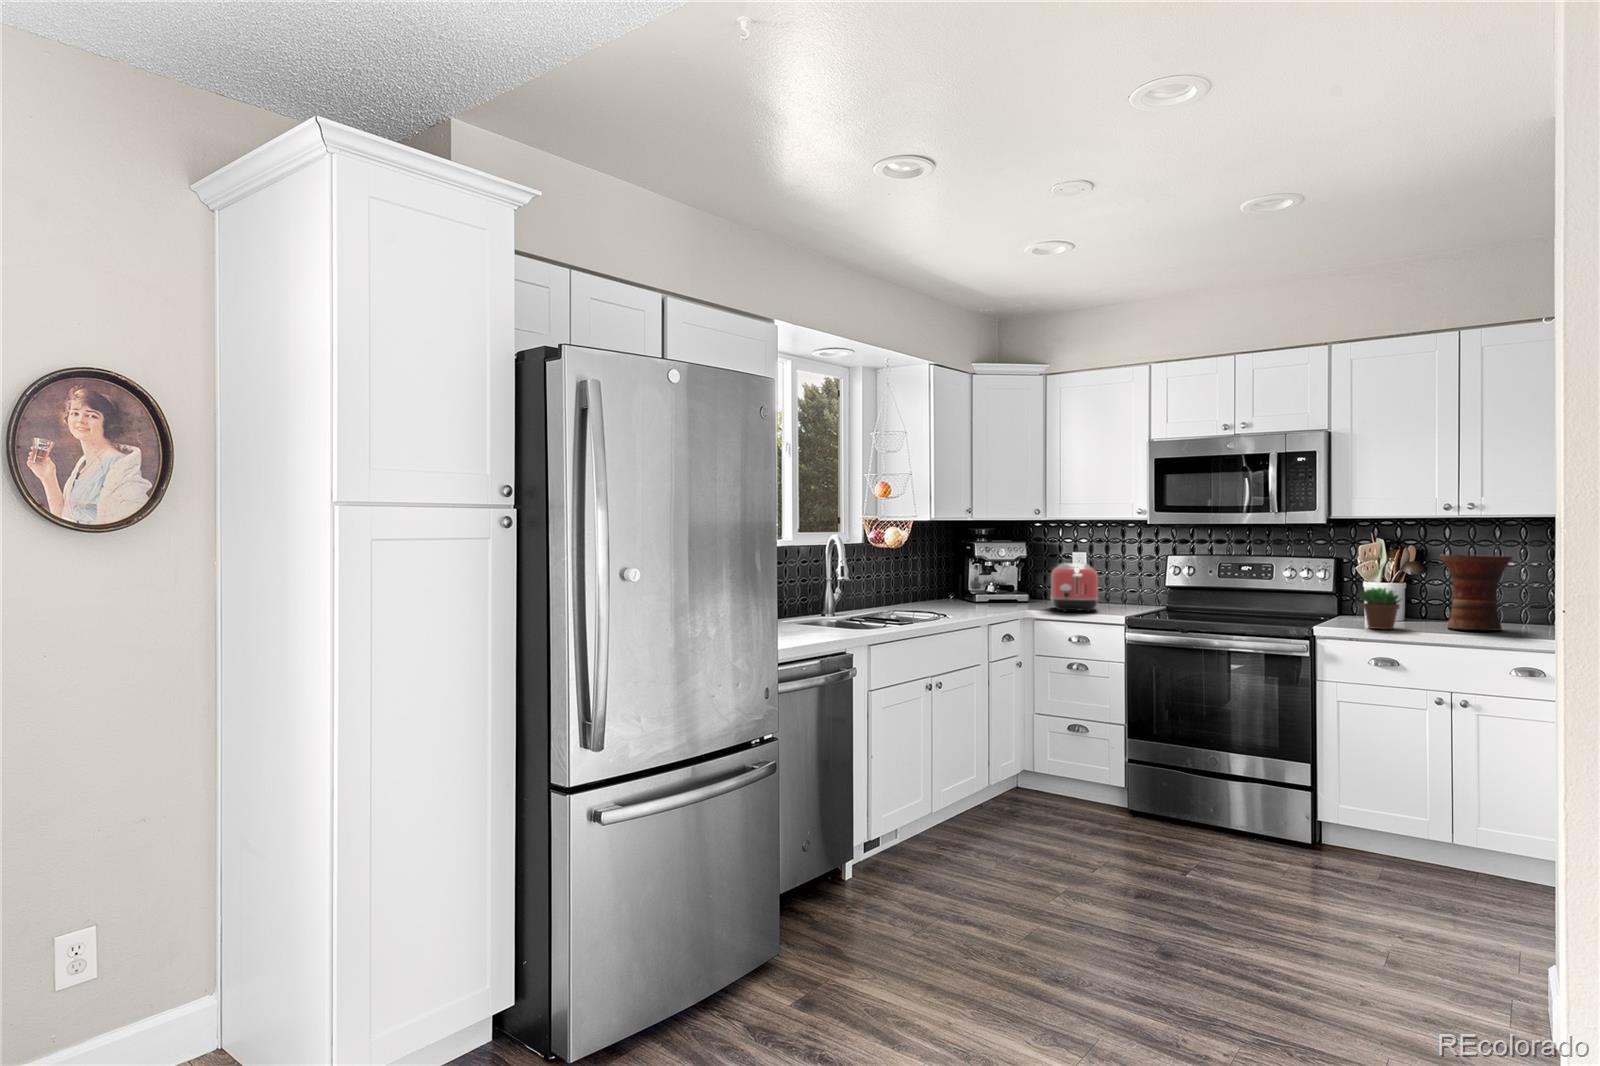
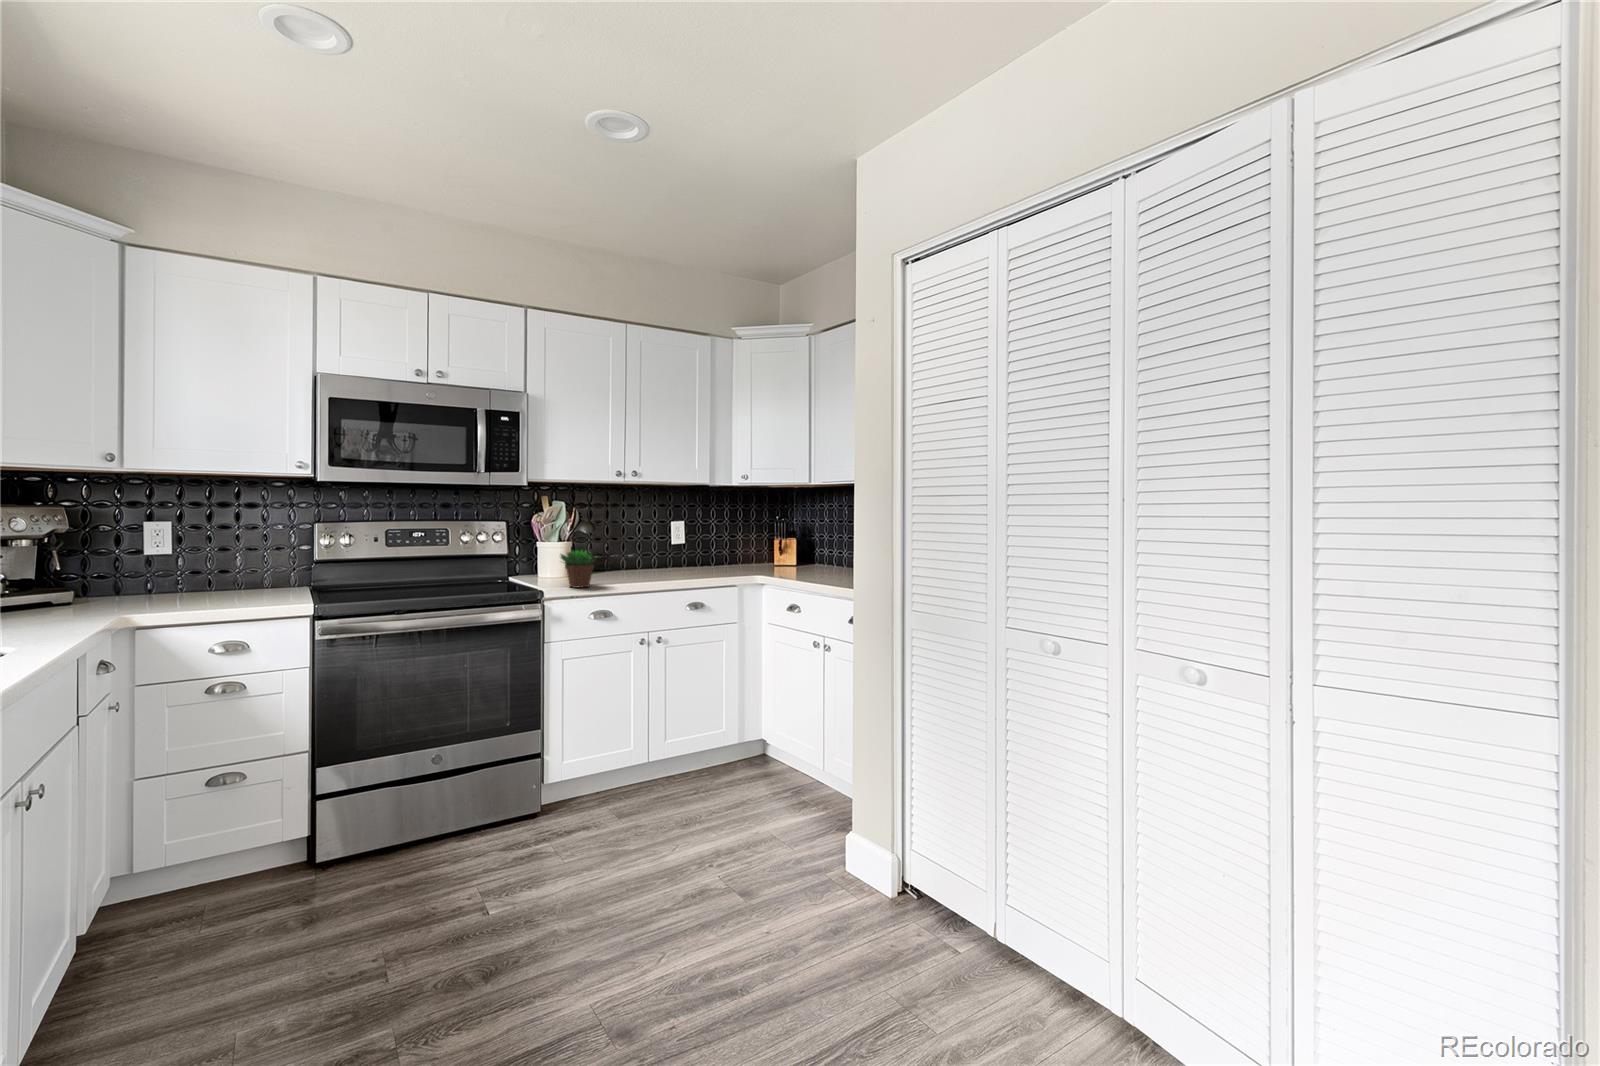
vase: present [1440,554,1513,630] -> none [609,519,659,580]
toaster: present [1050,563,1098,612] -> none [137,538,238,610]

